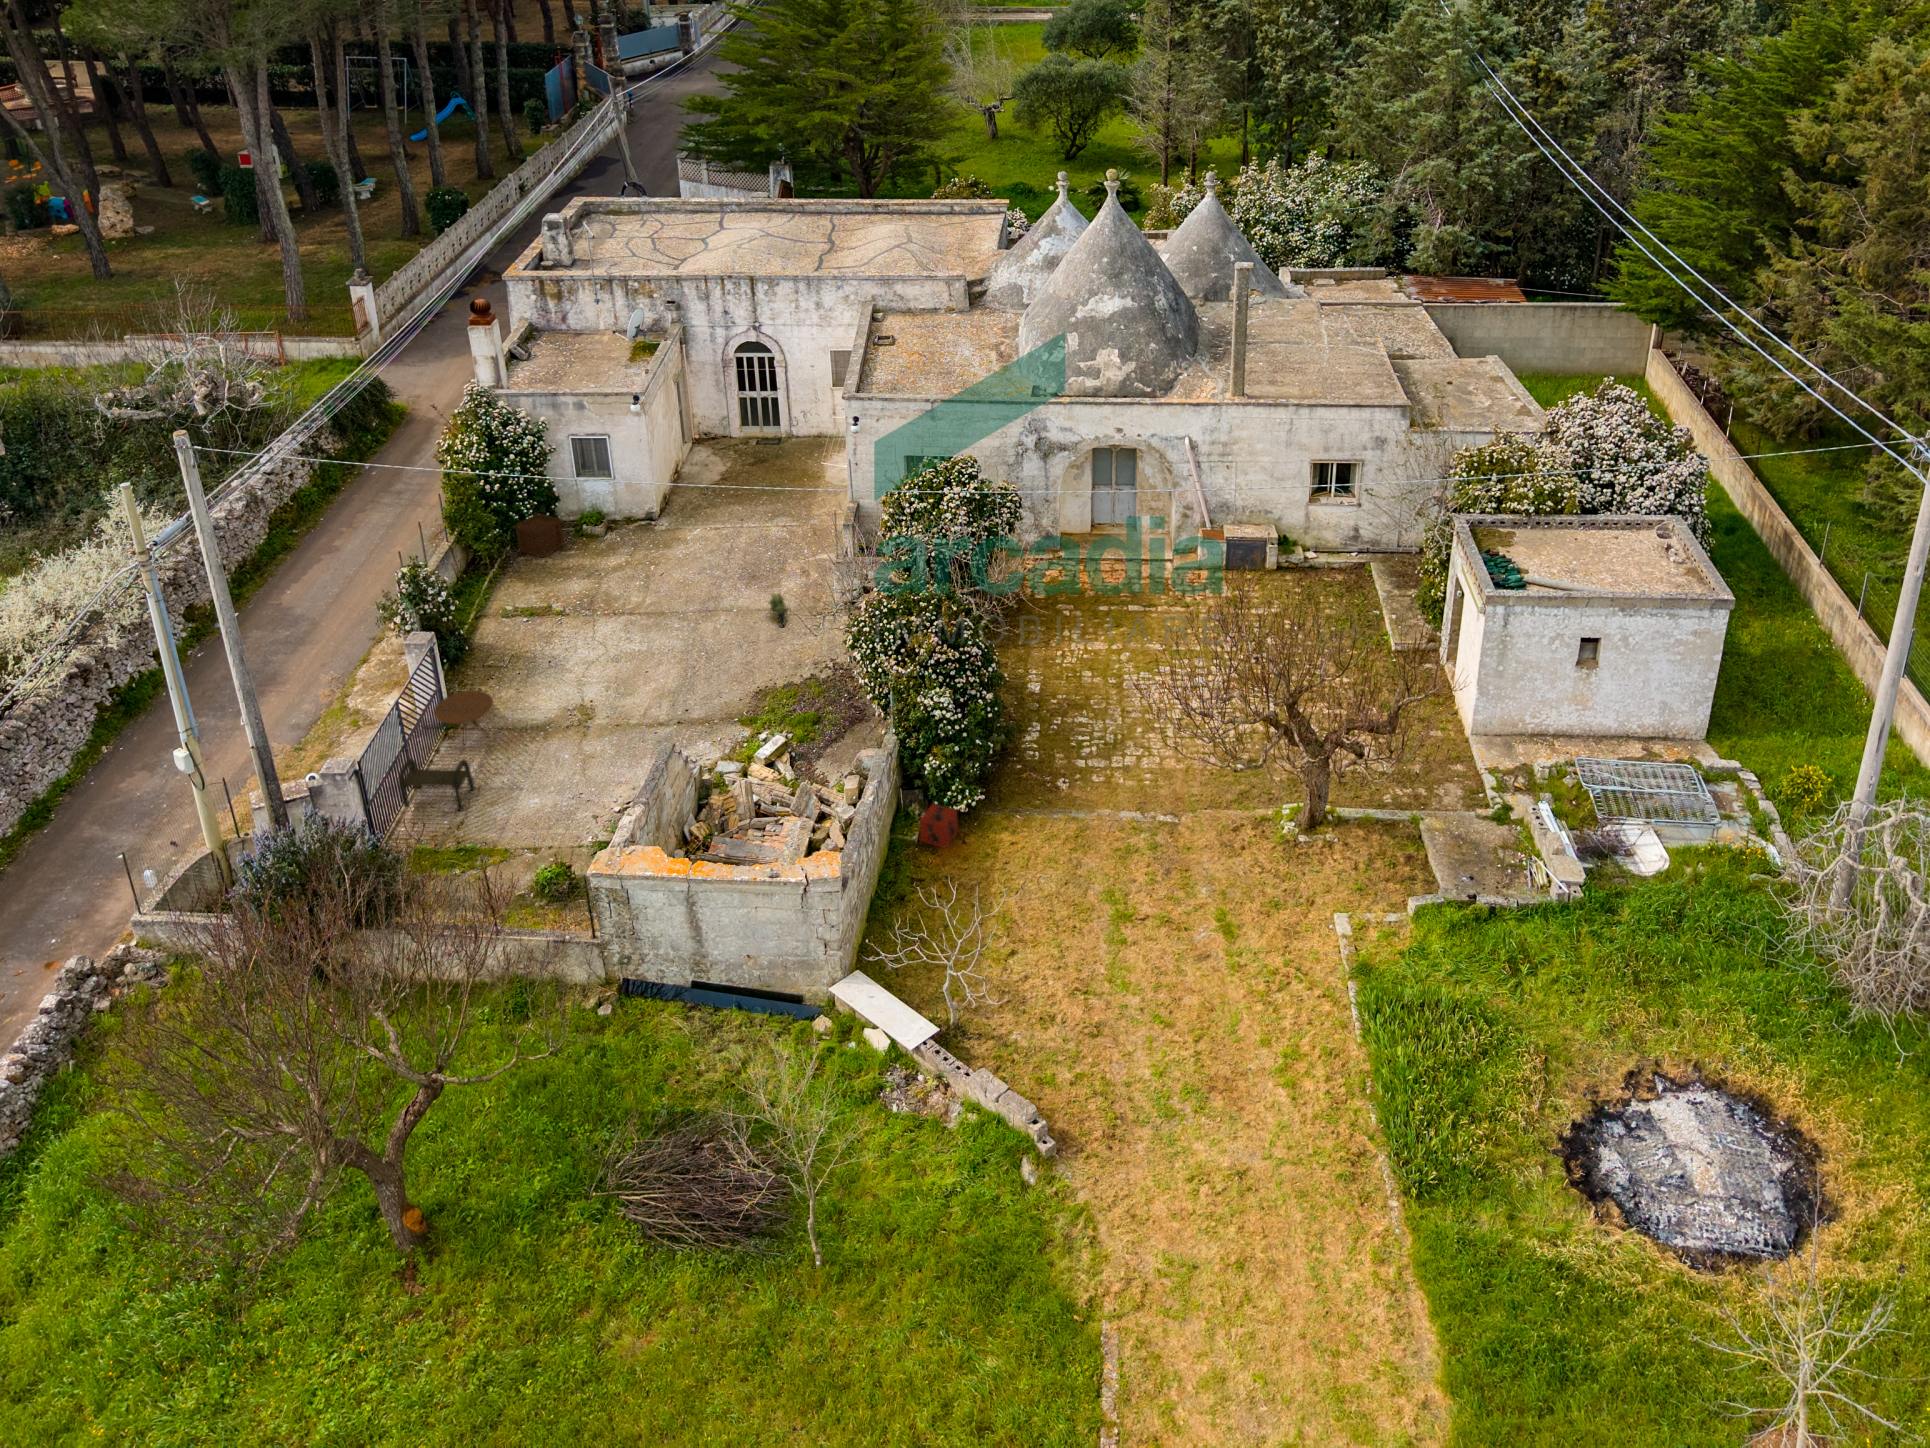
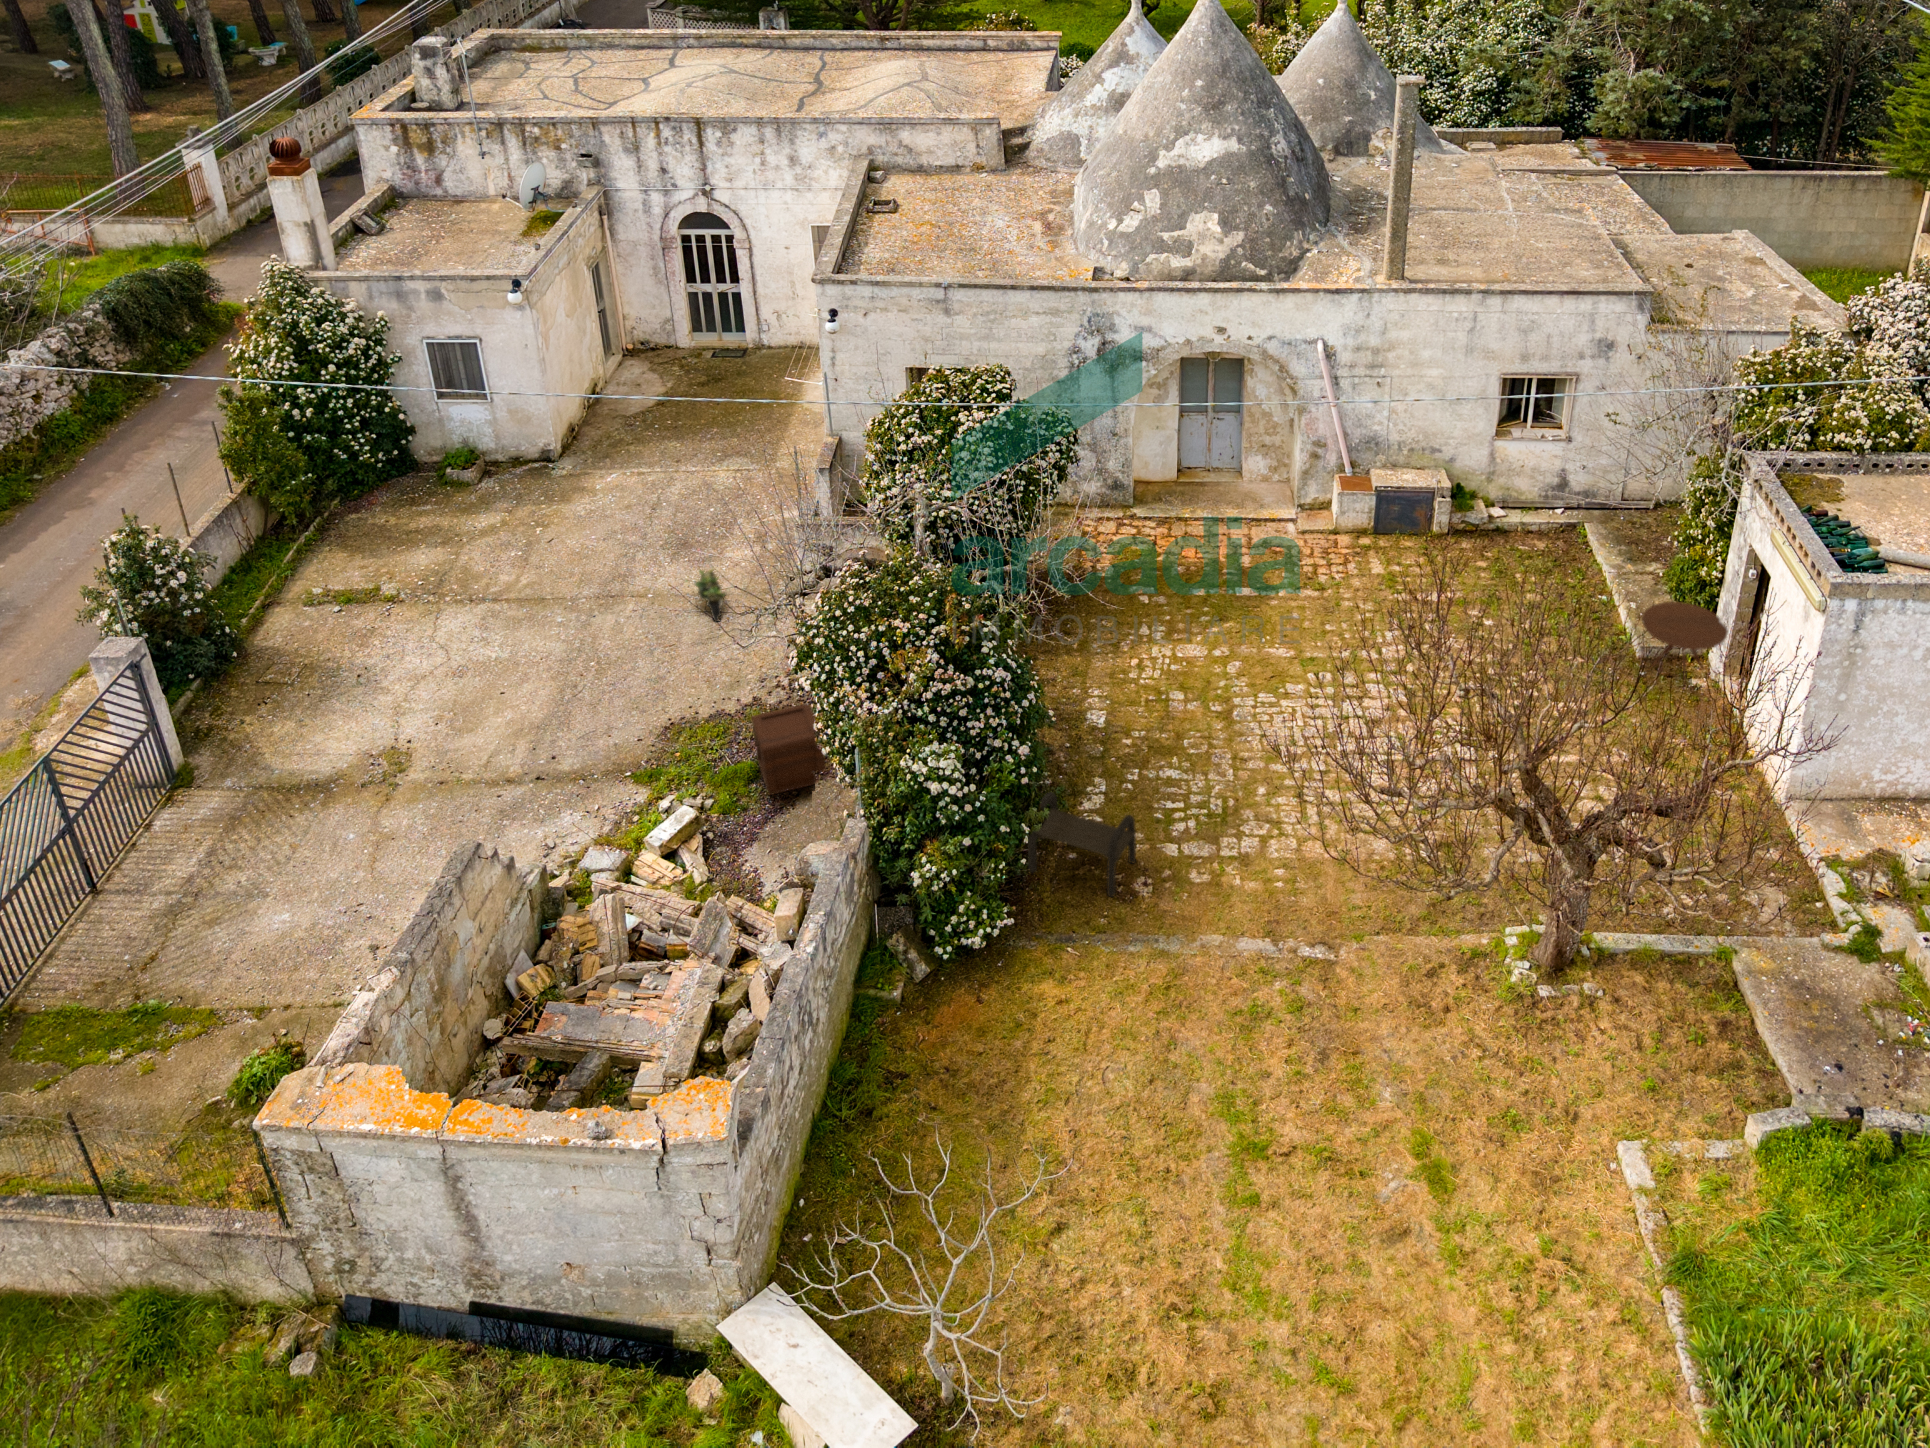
wooden crate: present [516,513,564,558] -> present [751,703,826,795]
round table: present [434,690,493,747] -> present [1642,602,1727,686]
bench: present [399,759,475,811] -> present [1028,792,1136,897]
storage box: present [920,804,958,848] -> none [904,931,970,1010]

